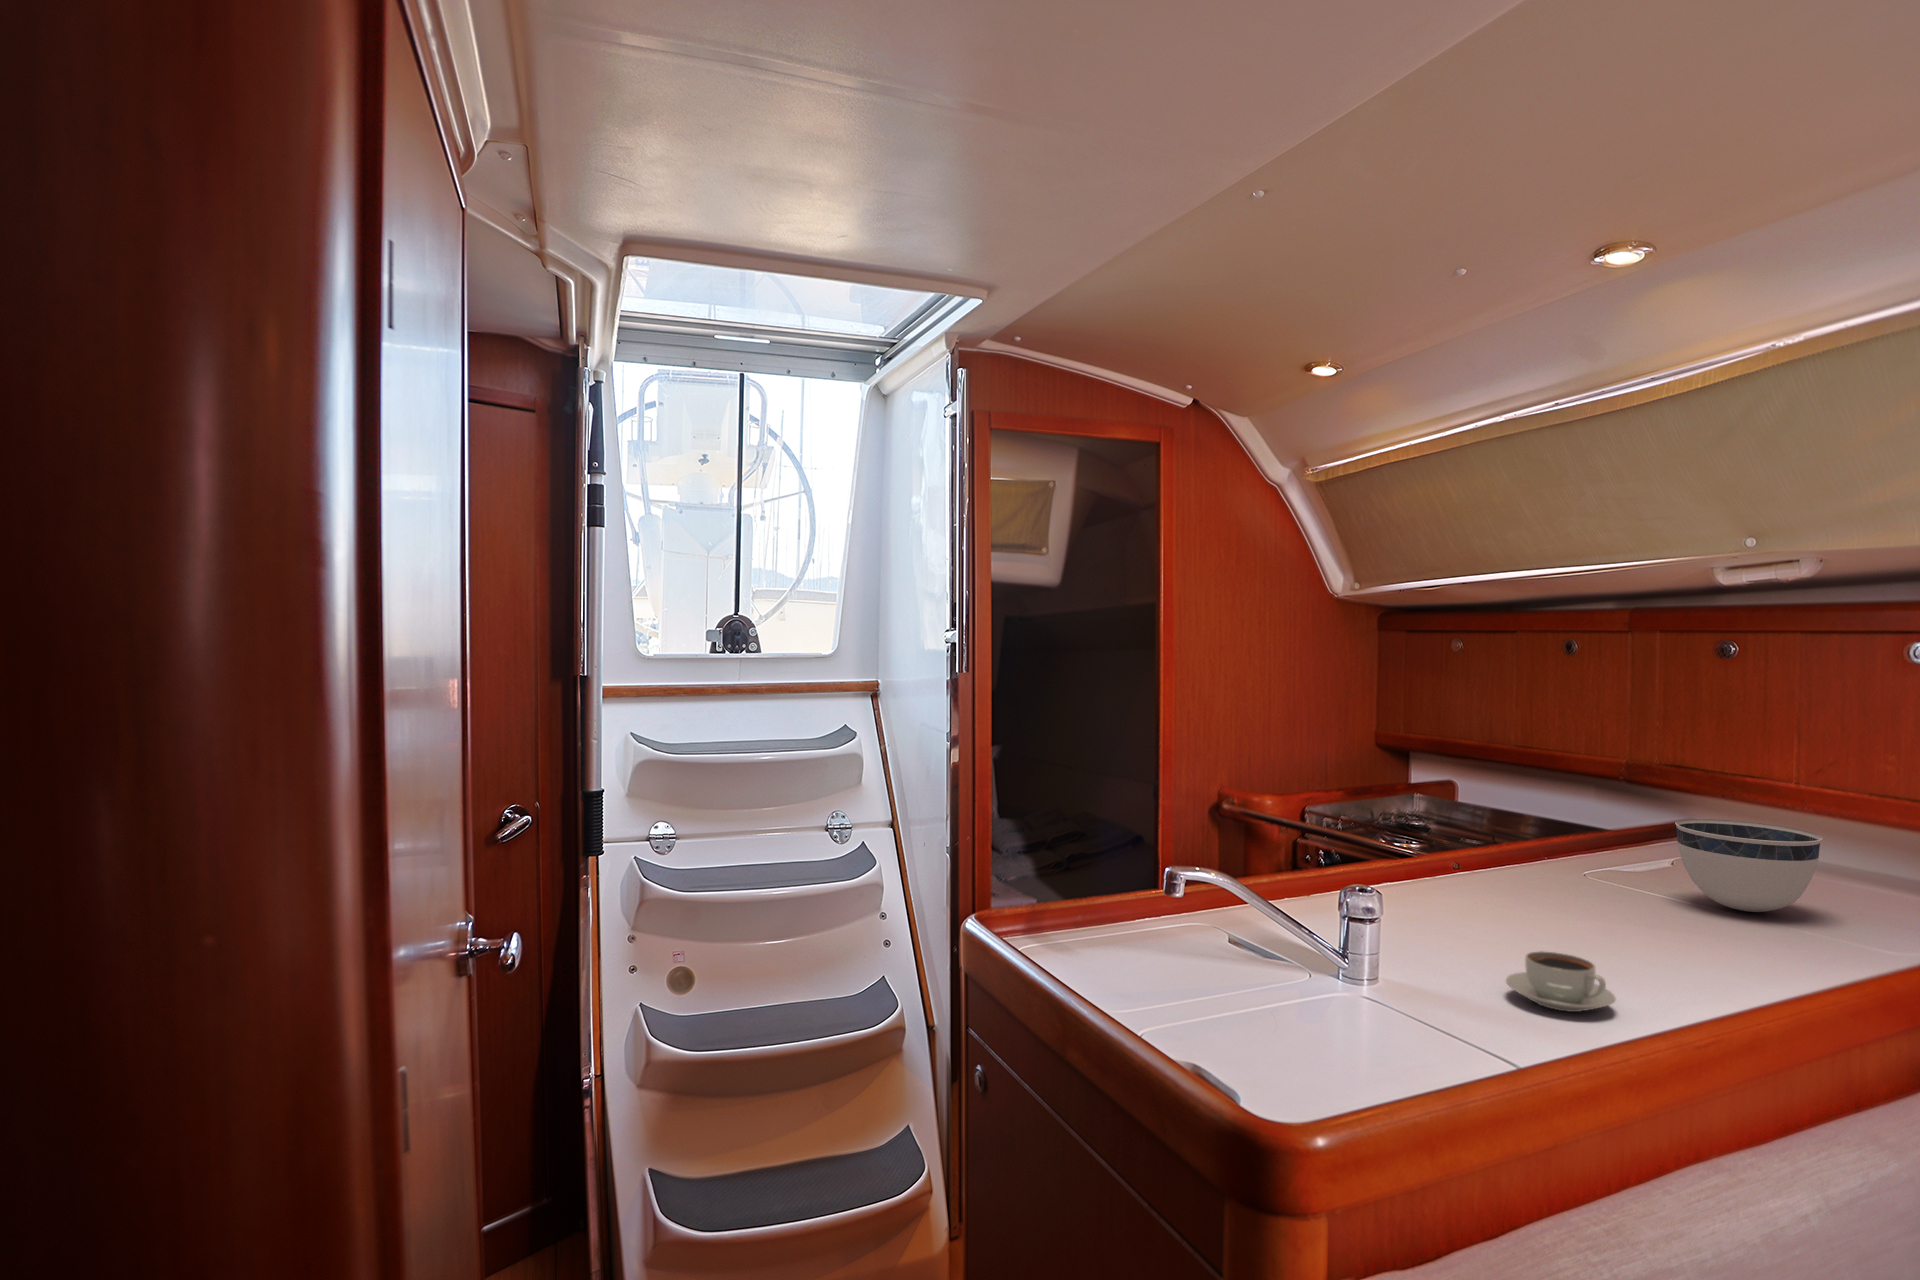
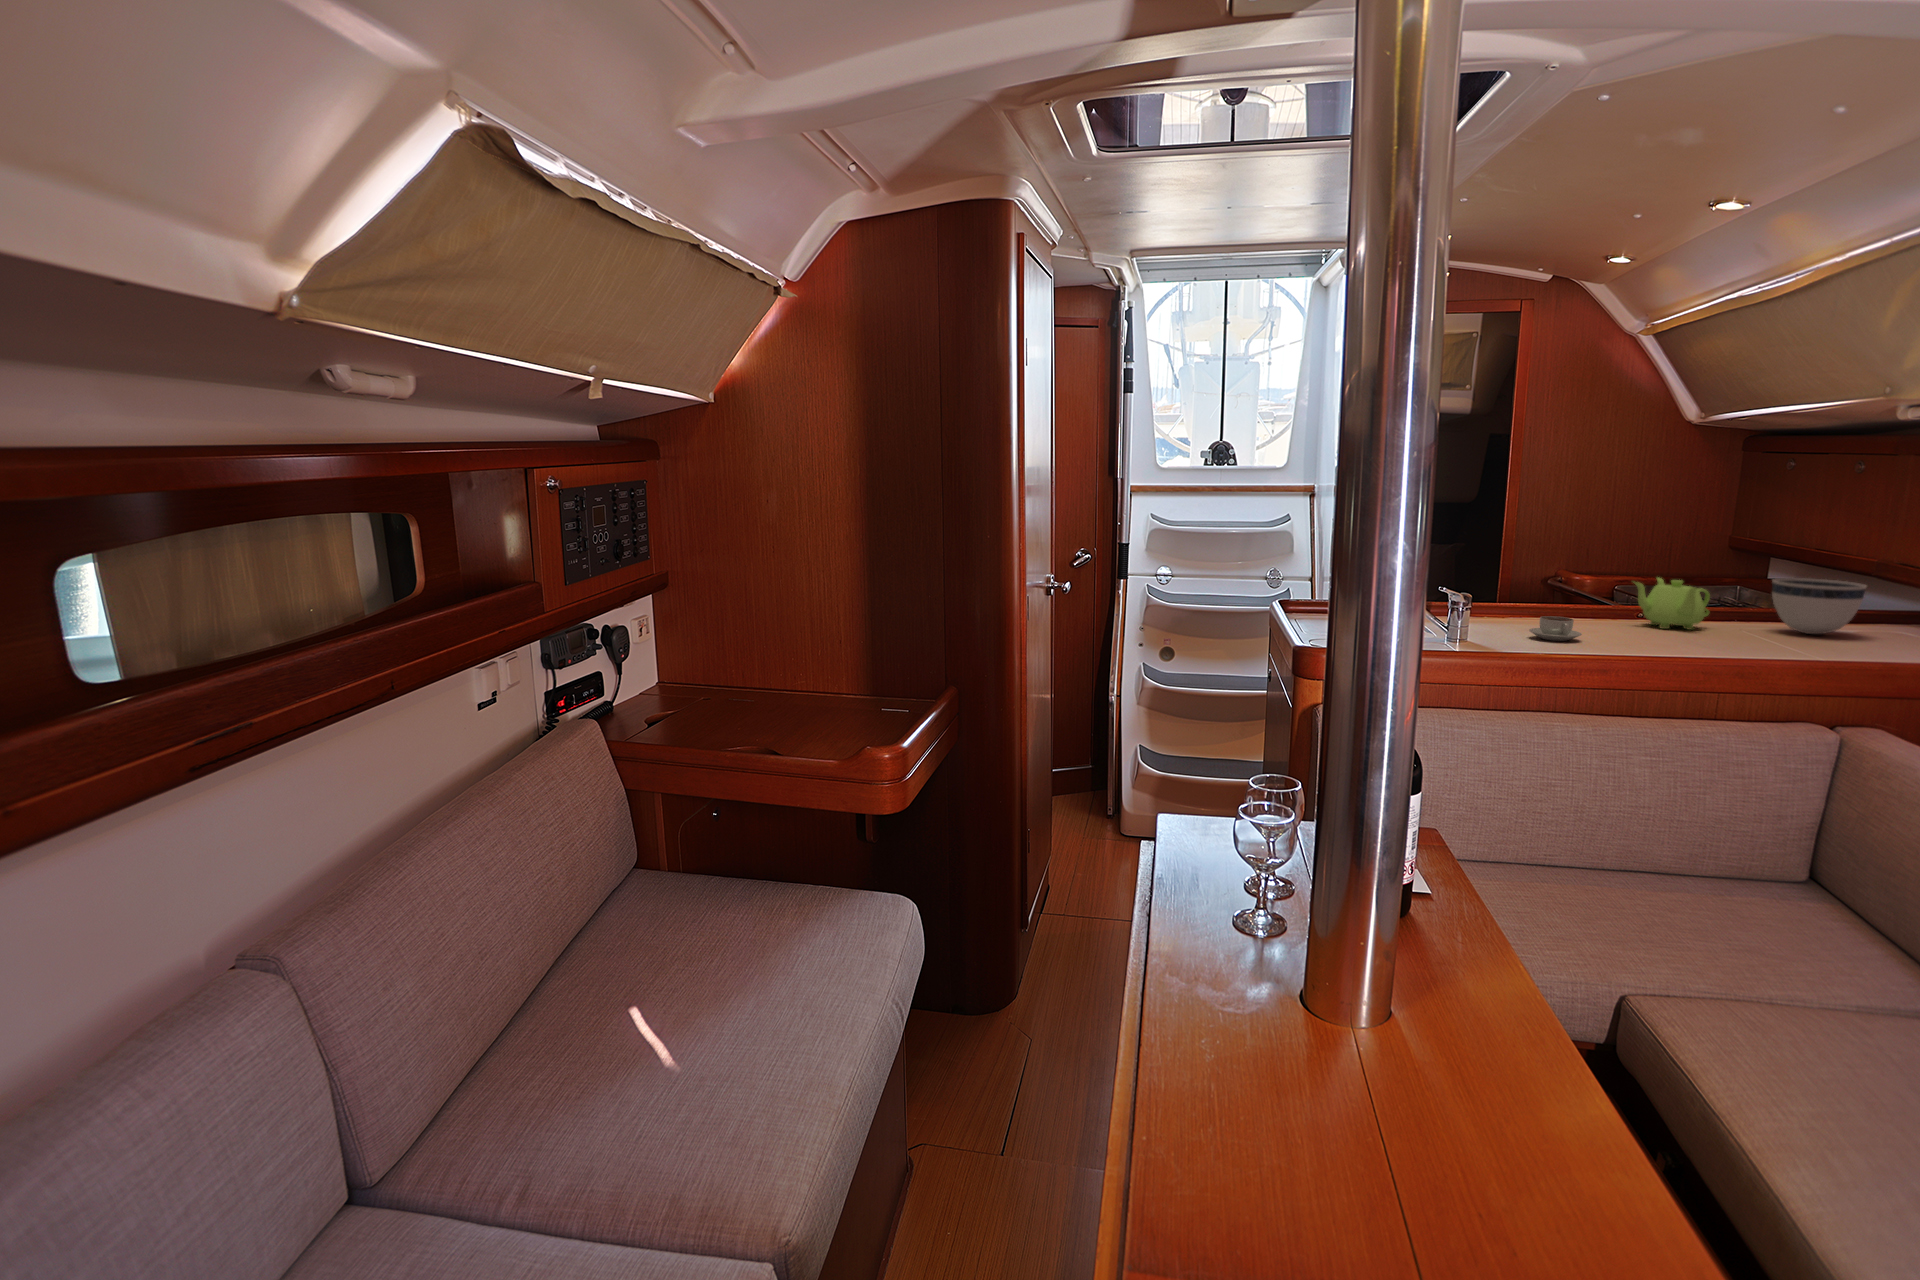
teapot: none [1516,829,1644,925] -> present [1634,578,1710,630]

